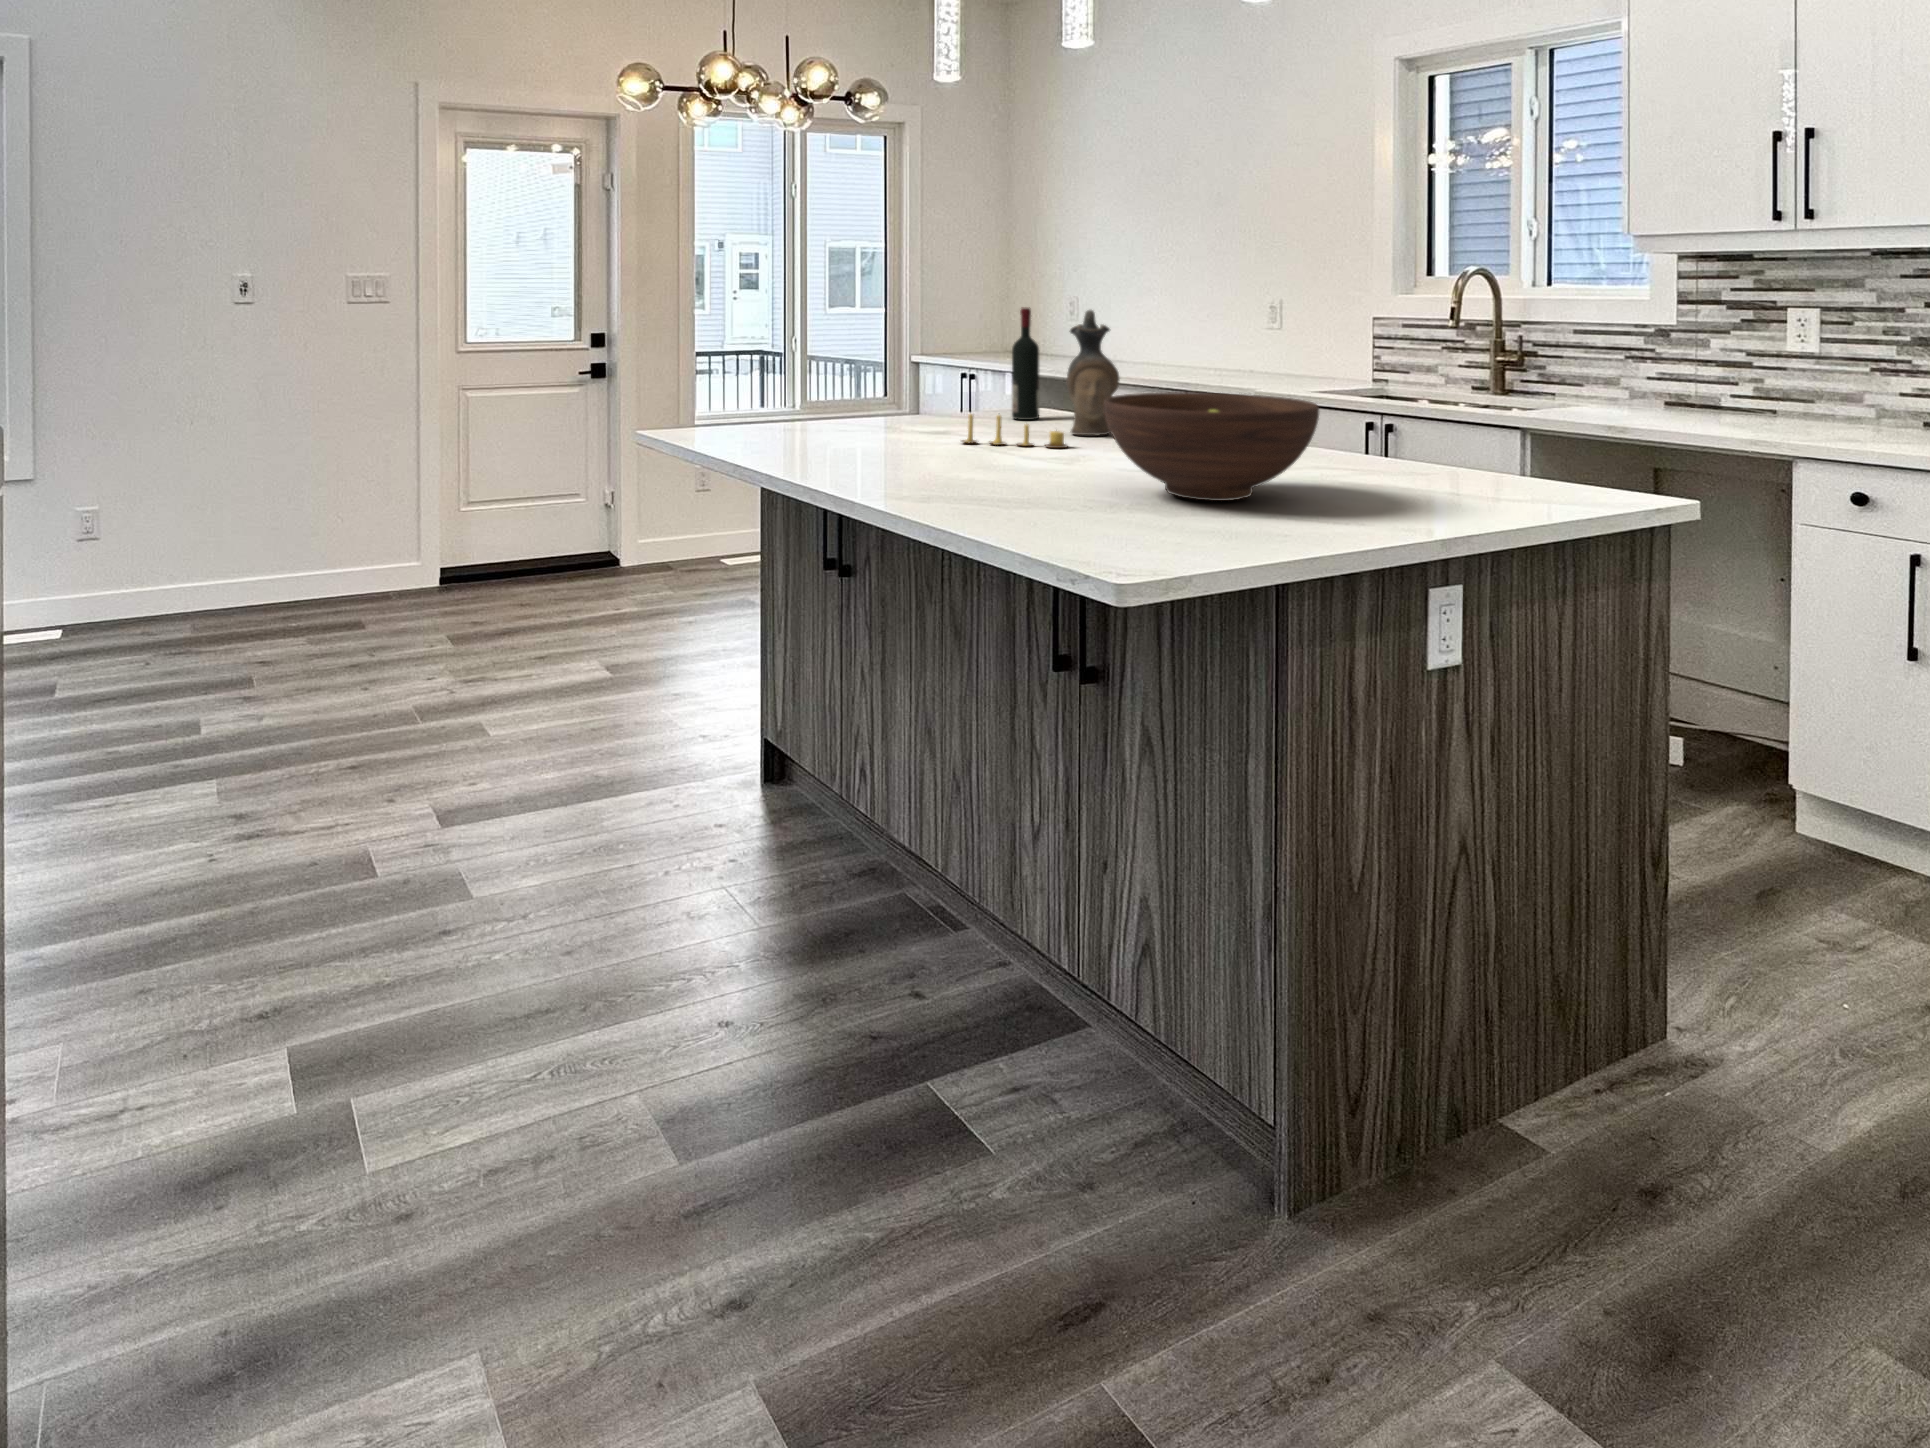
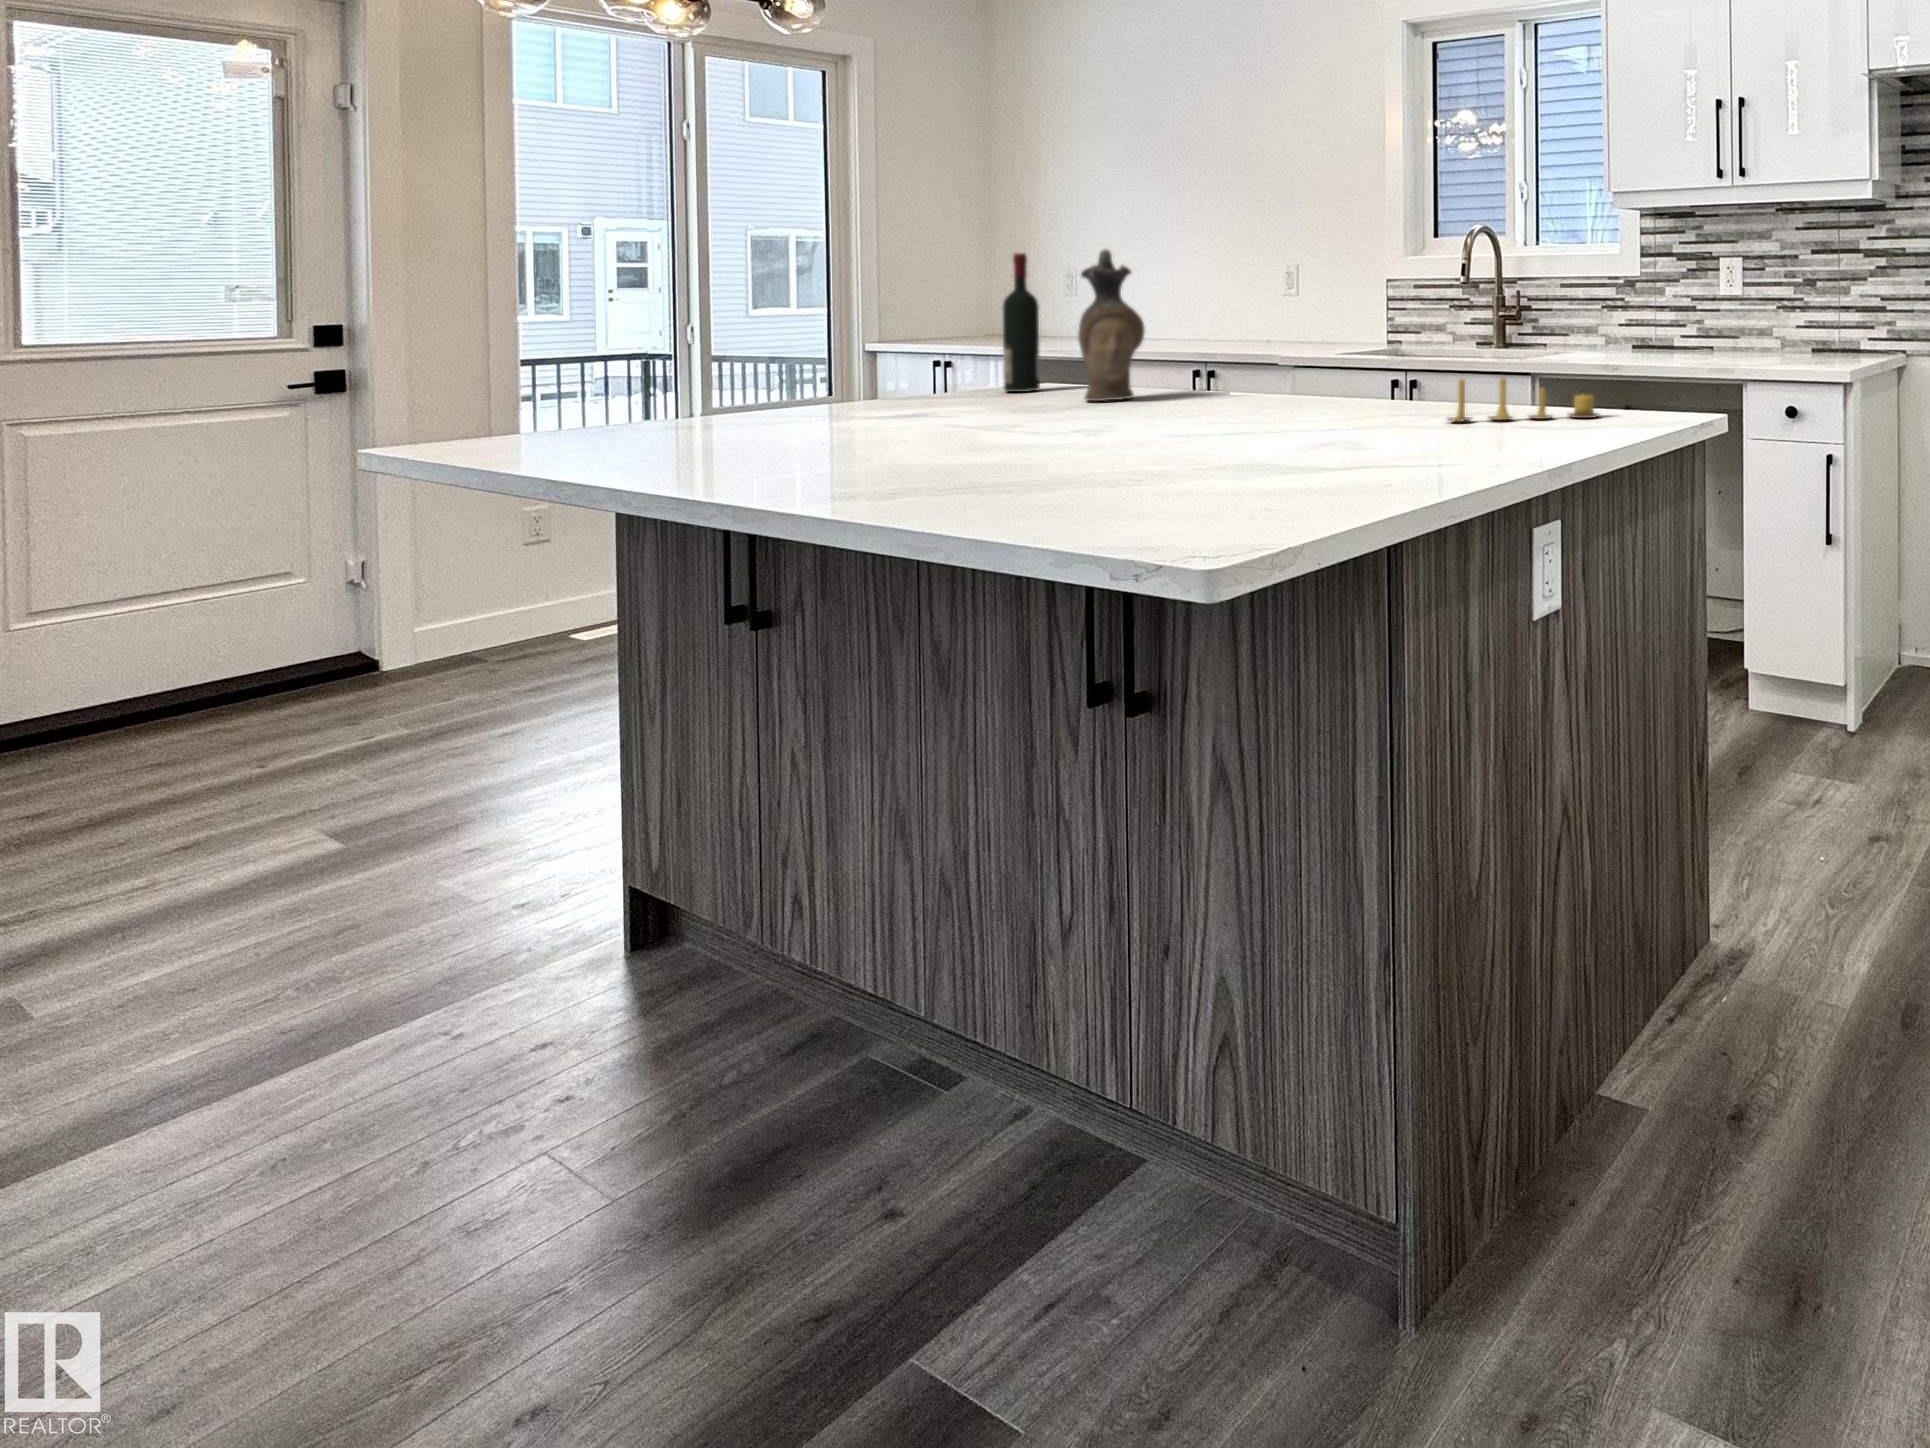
fruit bowl: present [1104,392,1319,501] -> none [1146,324,1405,449]
candle: present [962,413,1067,448] -> present [1448,378,1599,422]

